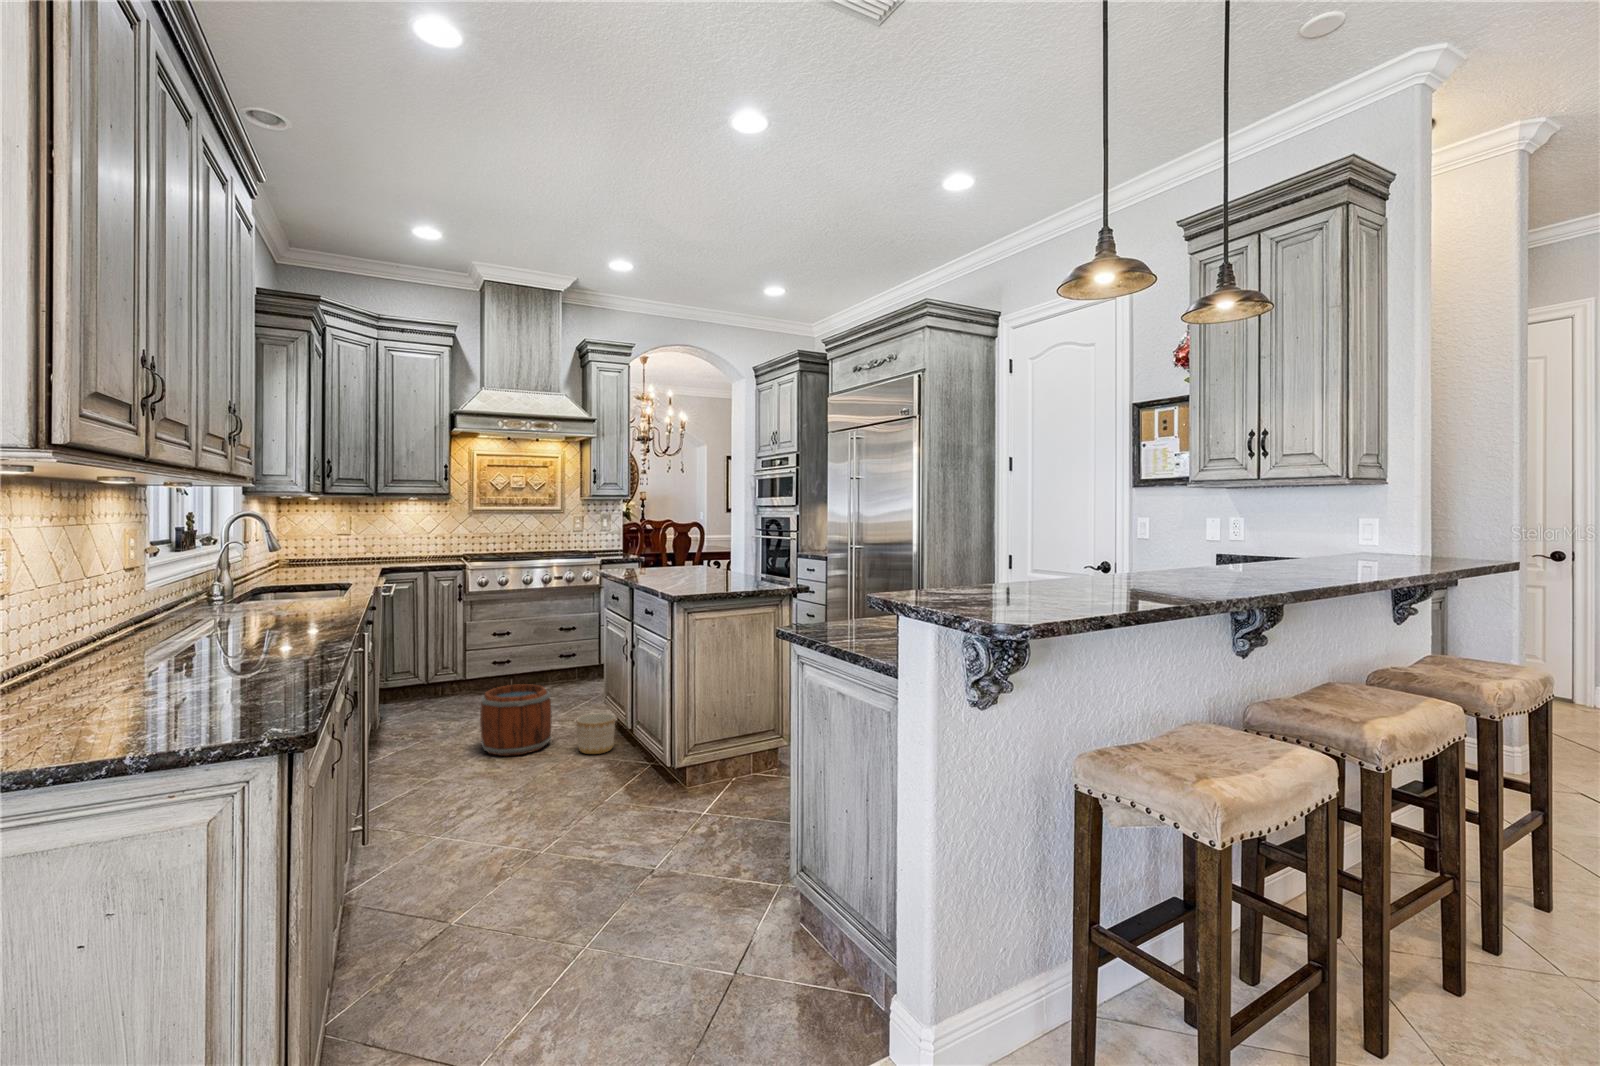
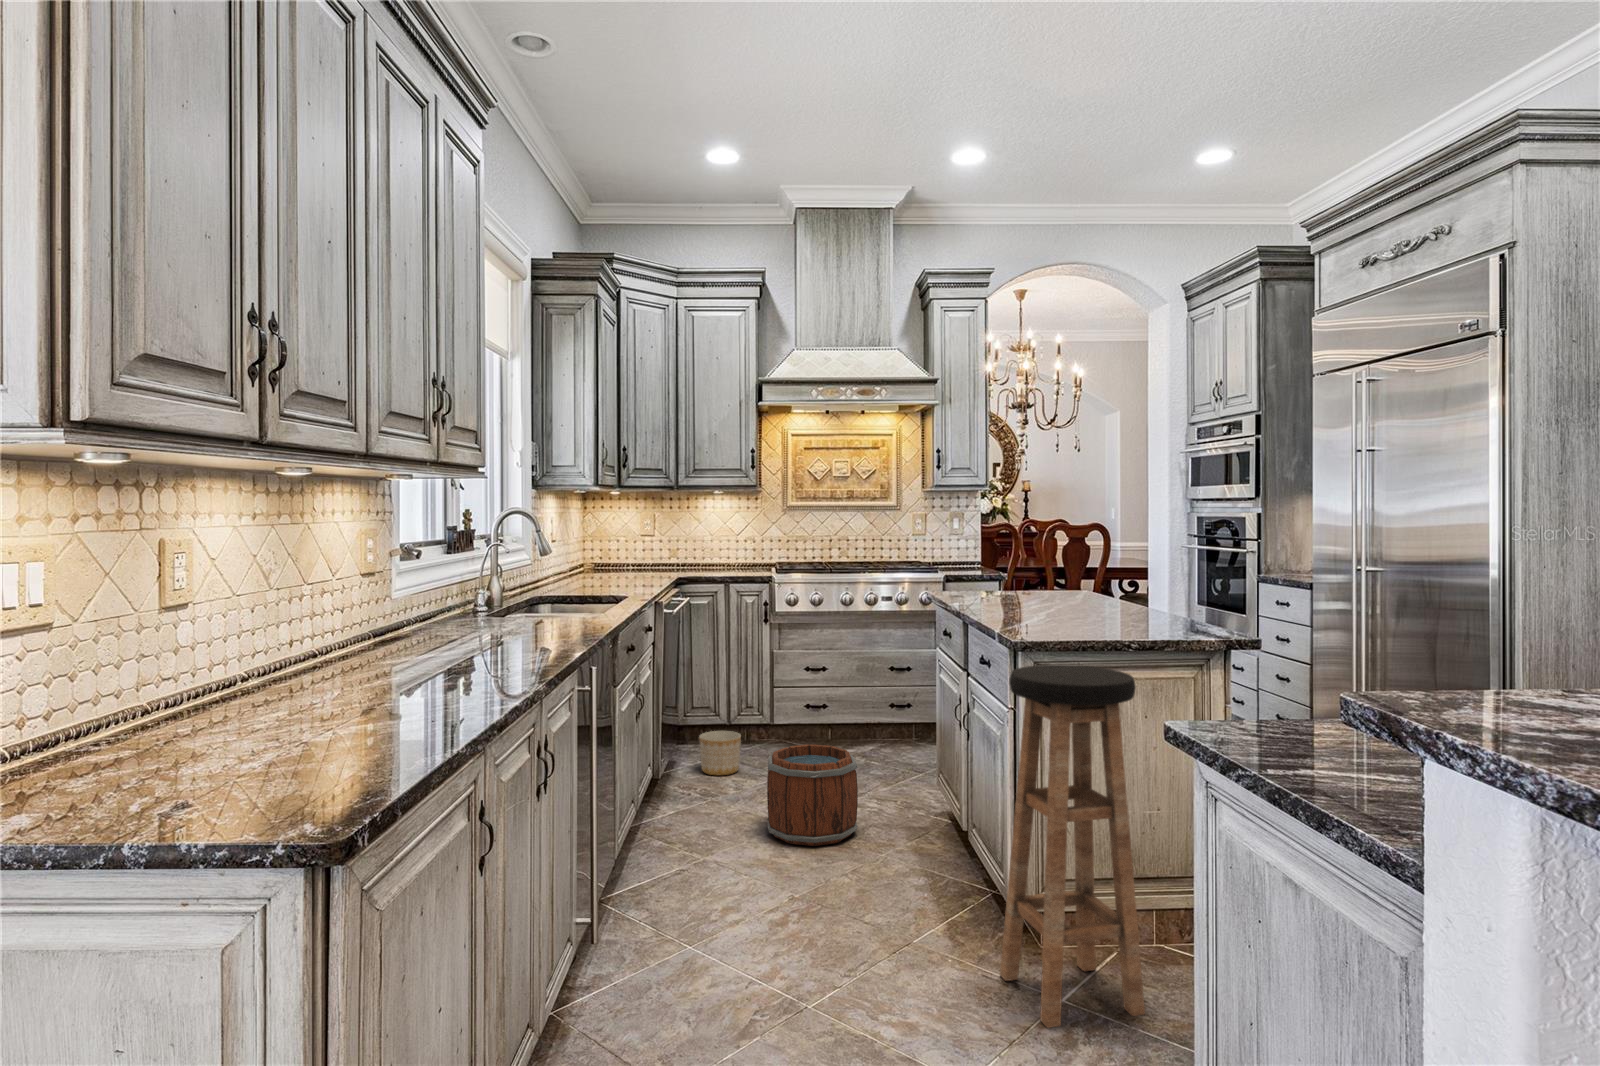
bar stool: none [665,610,750,824] -> present [1000,665,1145,1028]
planter: present [576,713,615,754] -> present [699,731,741,775]

